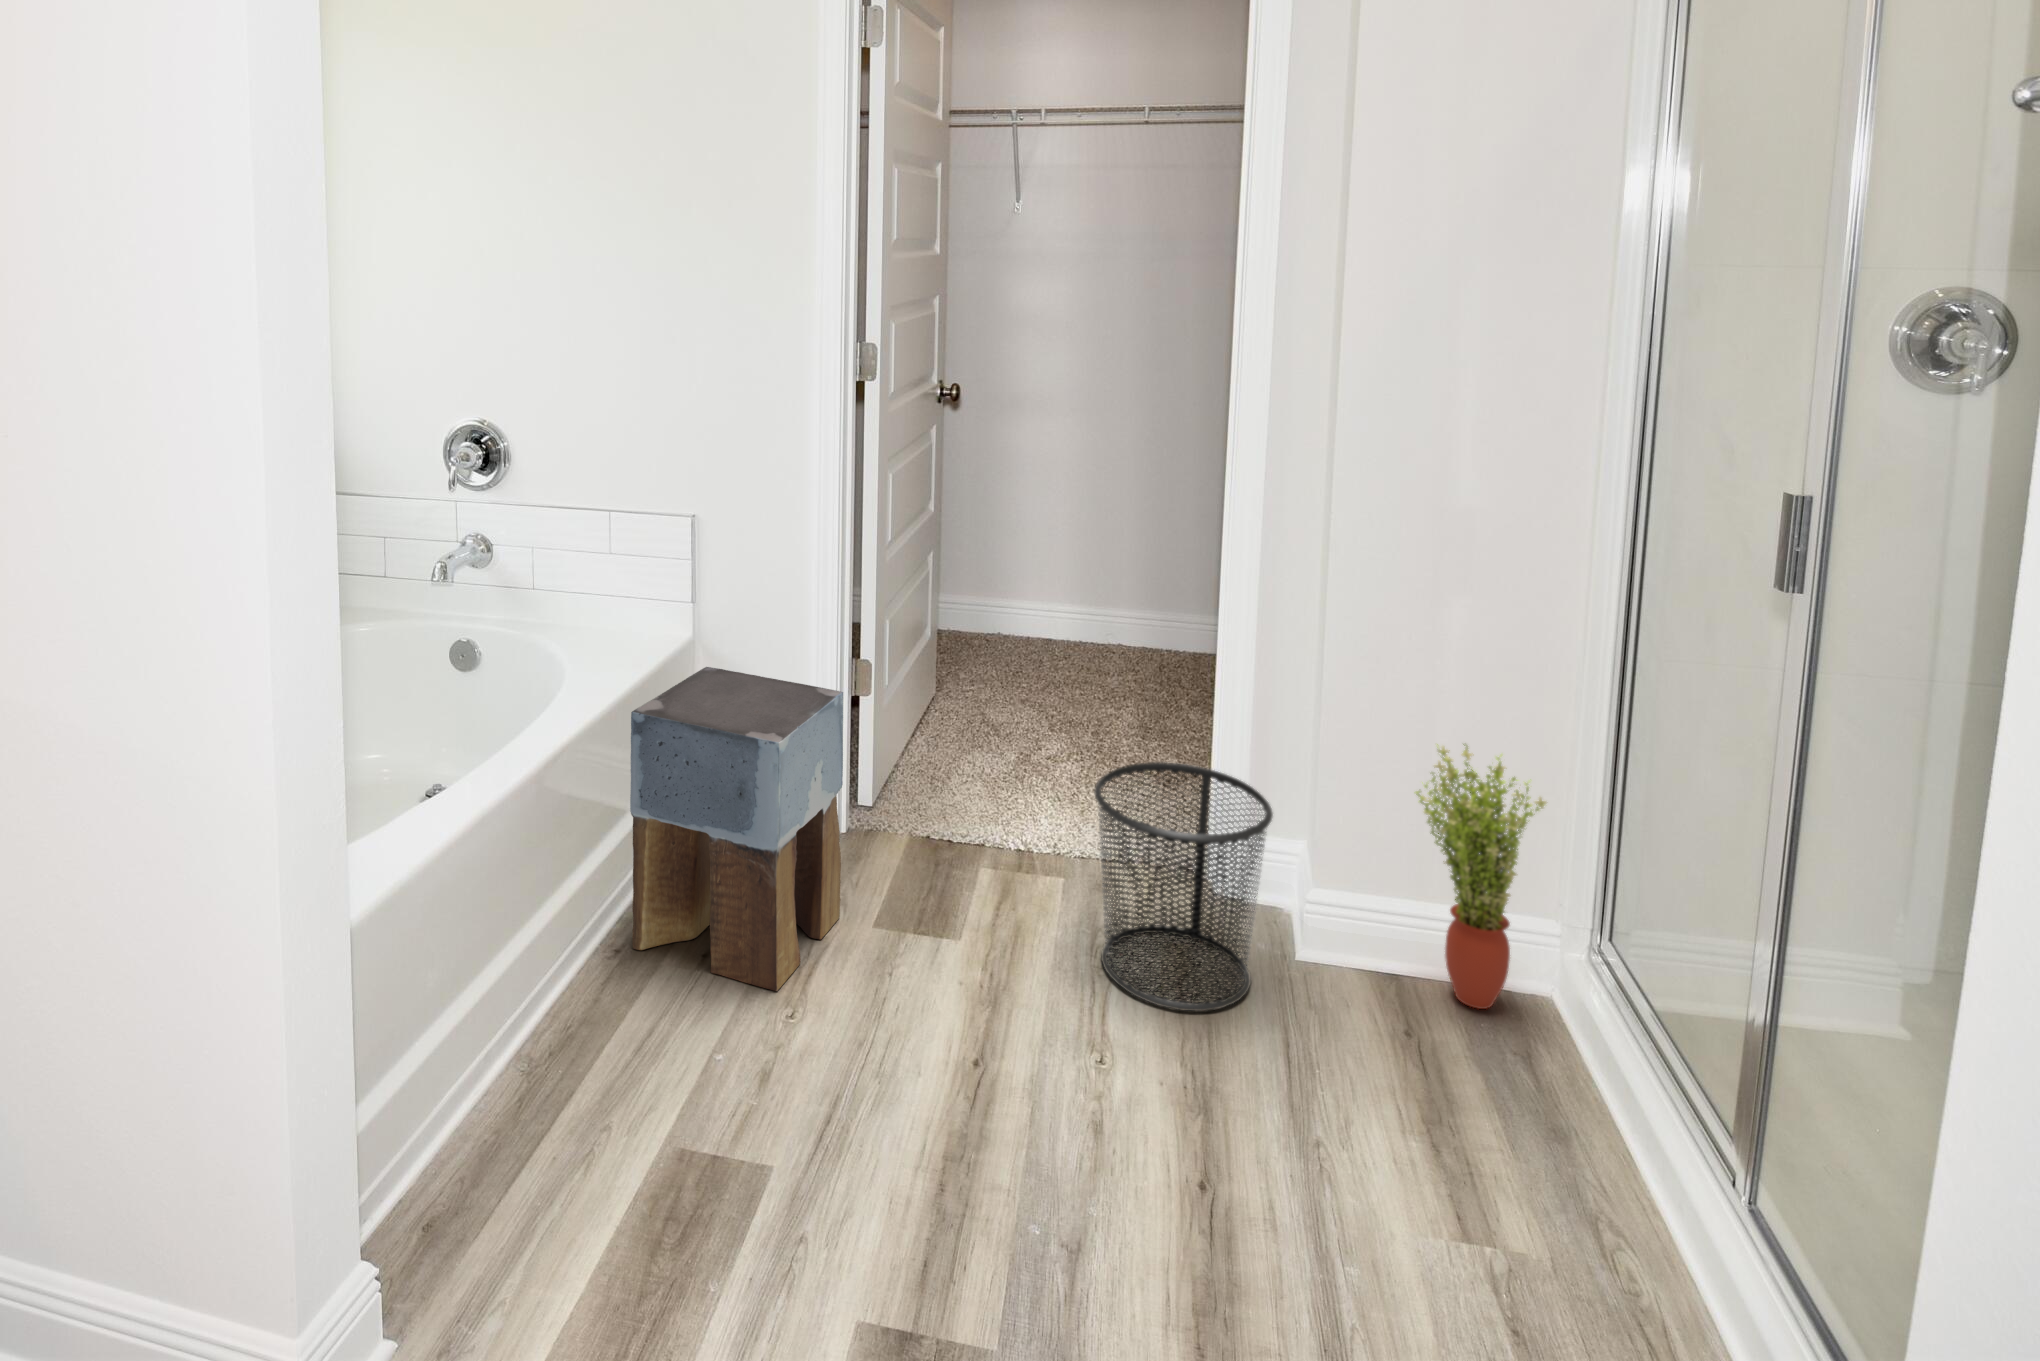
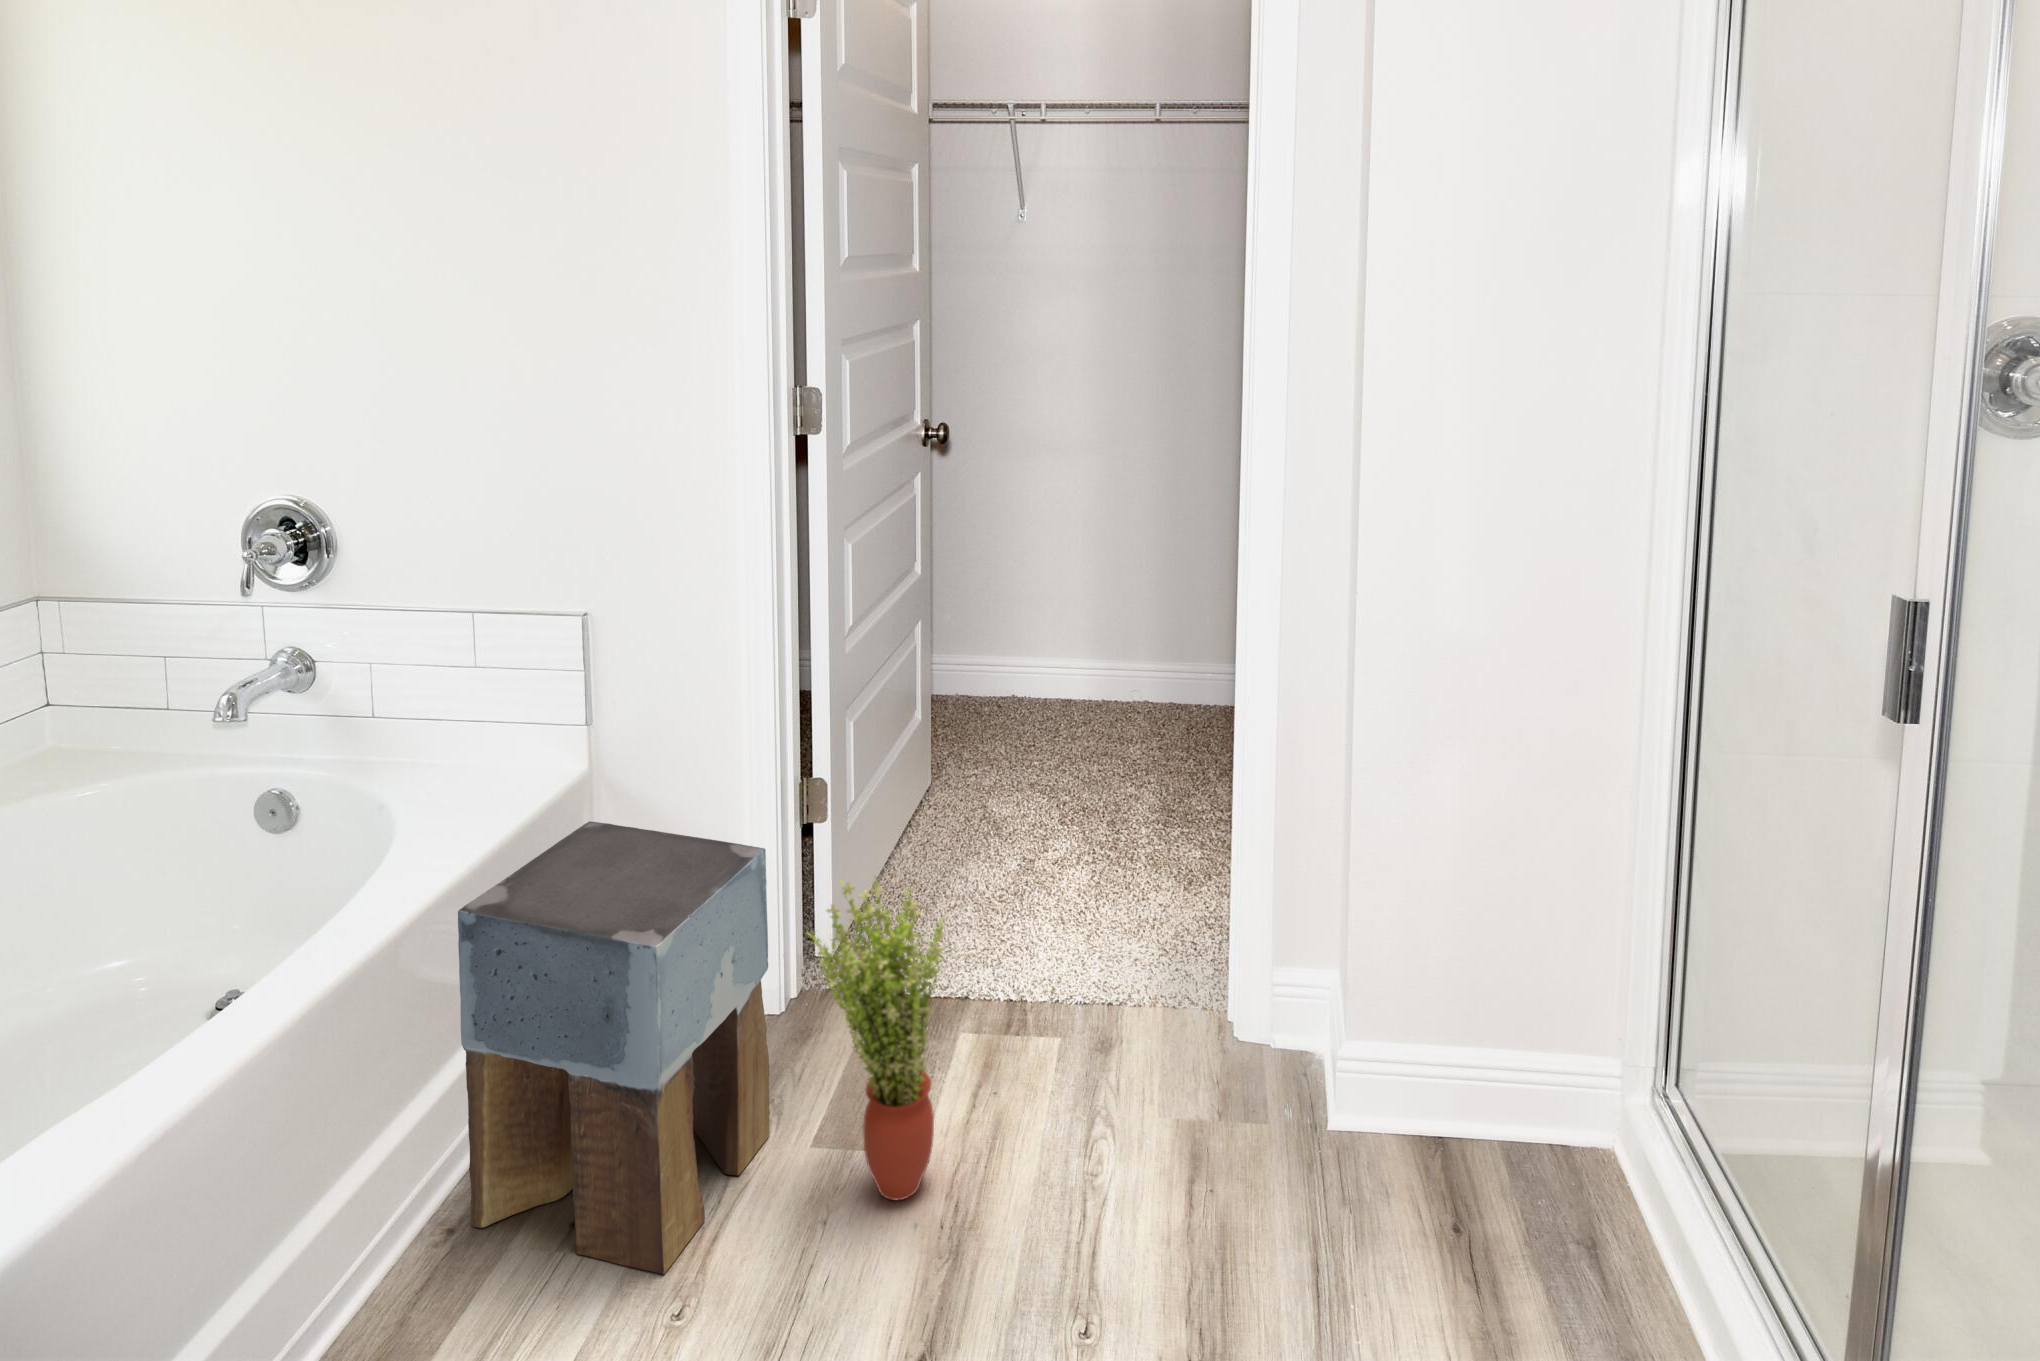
potted plant: present [1416,744,1546,1009] -> present [808,880,946,1200]
waste bin: present [1094,762,1273,1011] -> none [1083,901,1296,1228]

